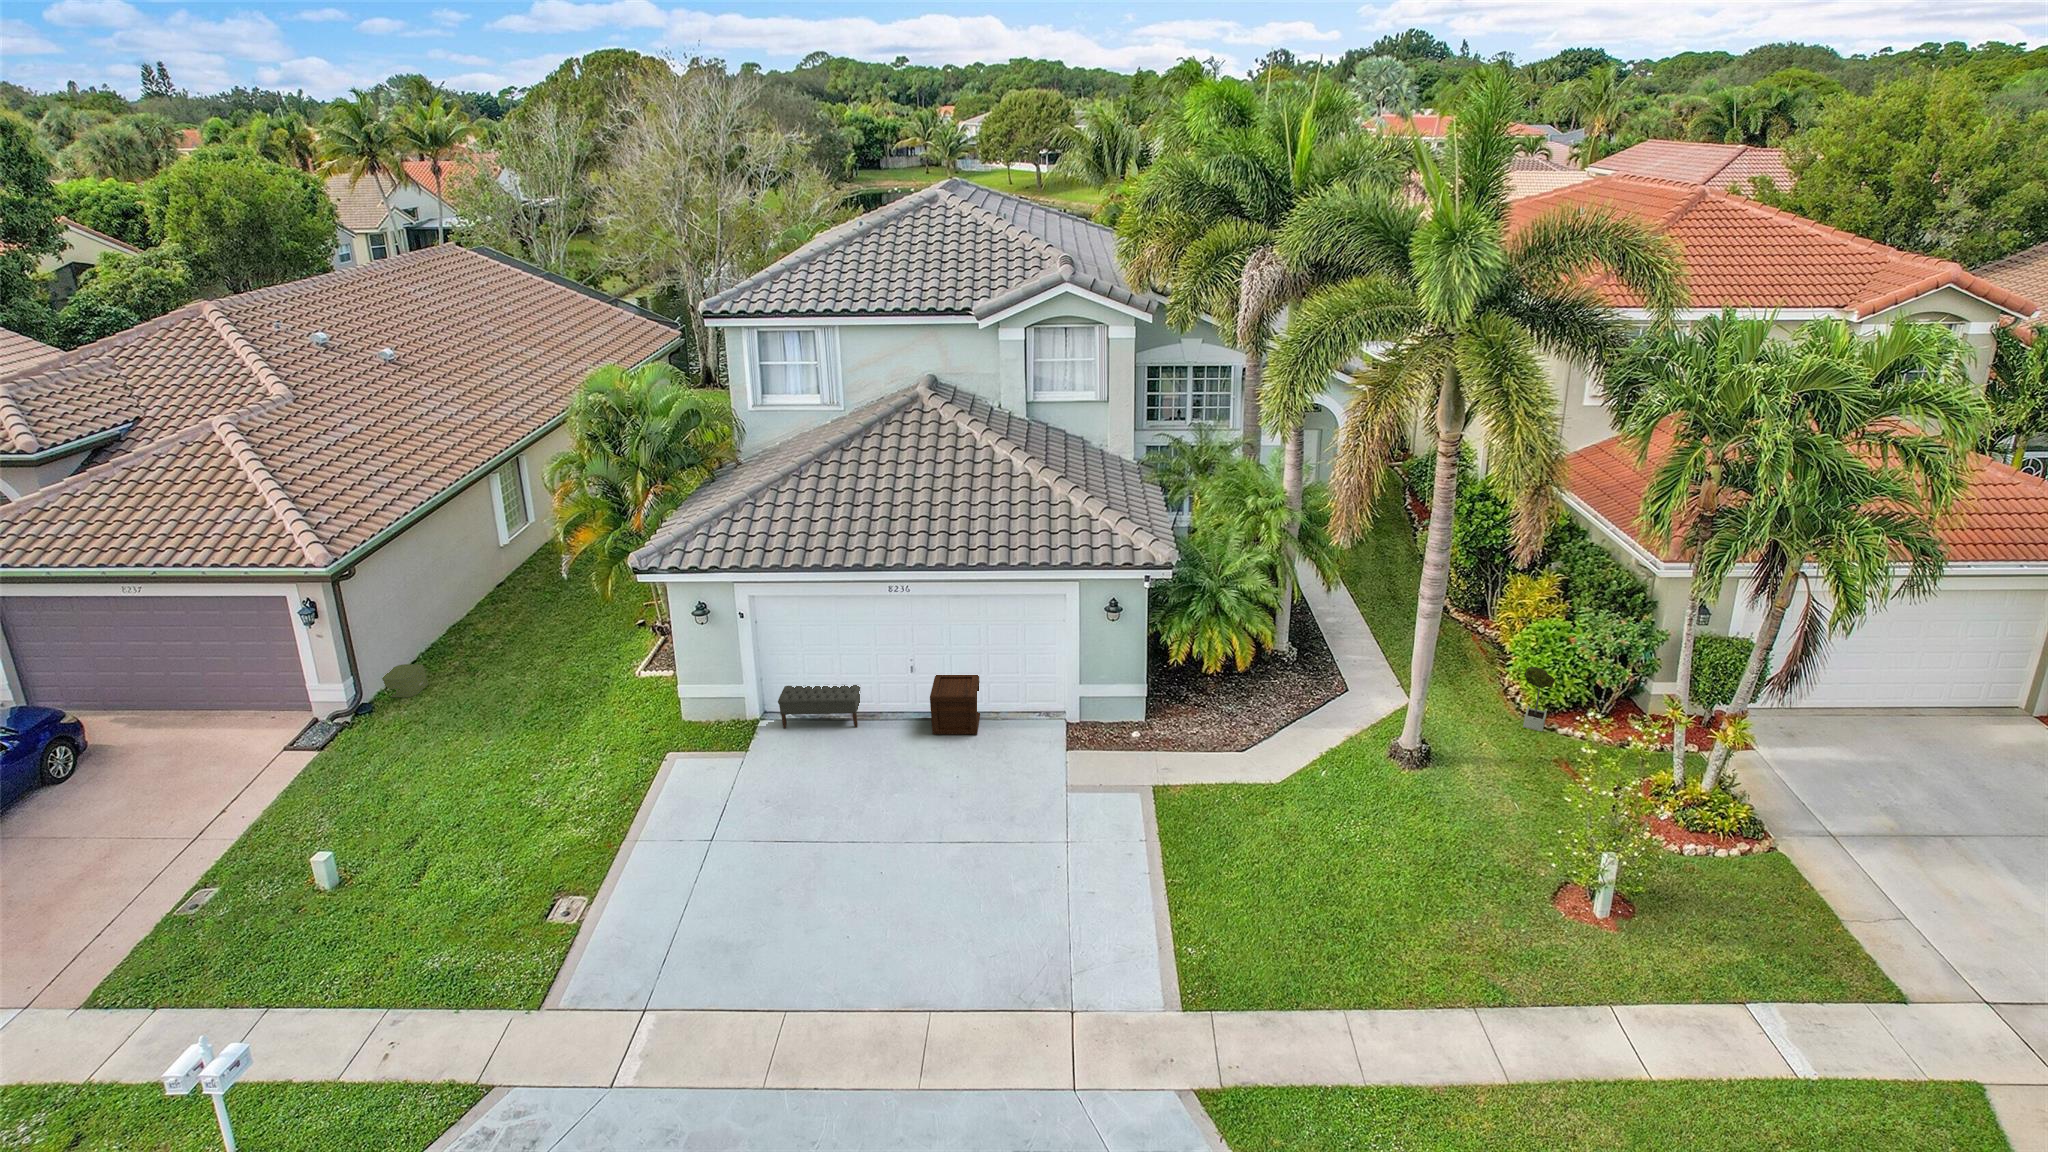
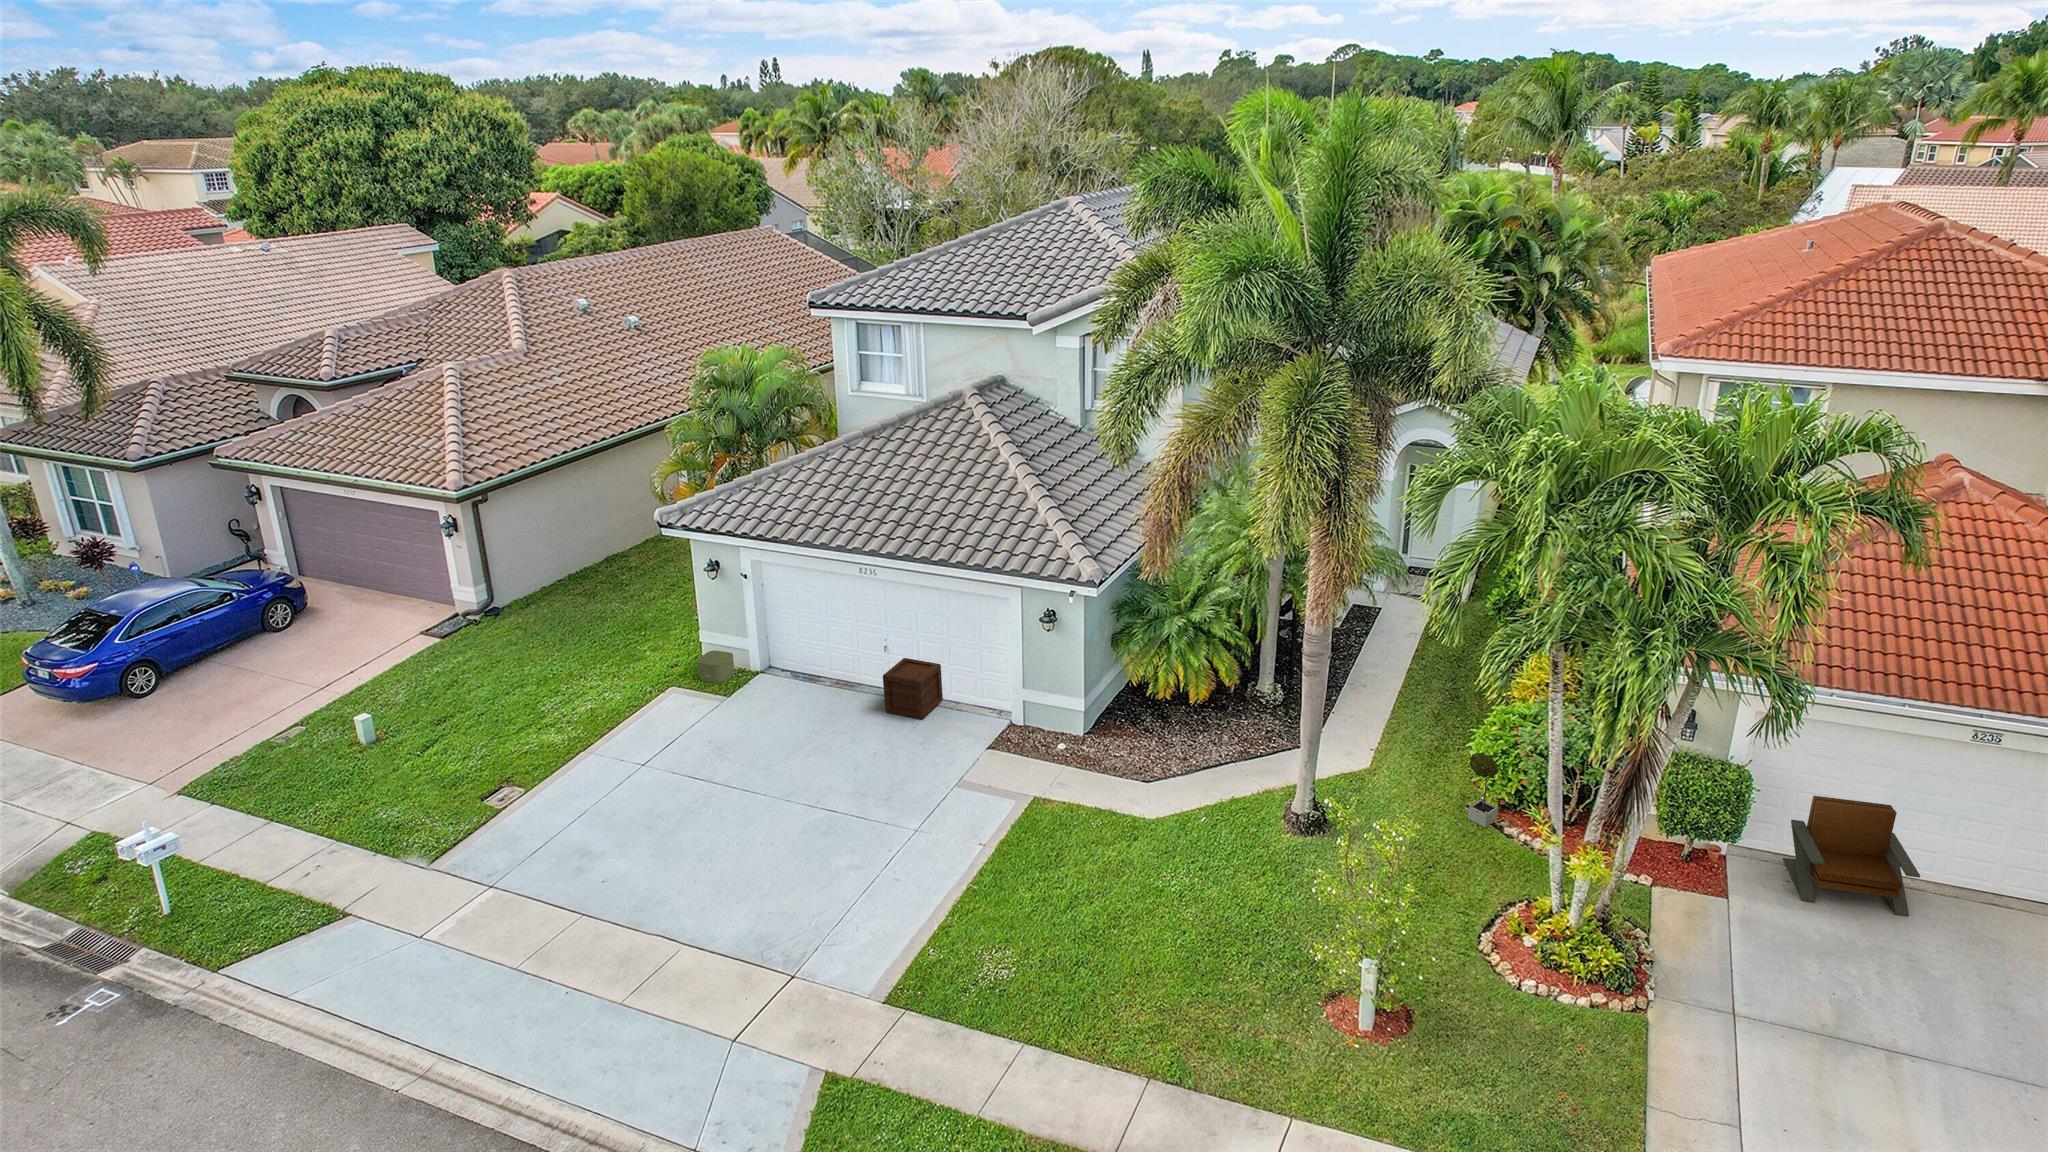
lounge chair: none [1758,650,1884,740] -> present [1783,796,1920,916]
storage box: present [382,664,428,697] -> present [697,651,735,683]
bench: present [778,685,860,728] -> none [767,647,843,694]

